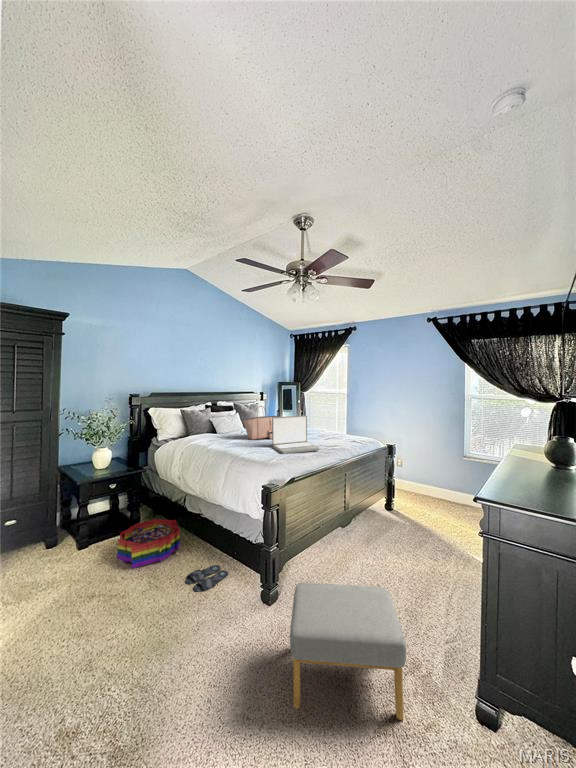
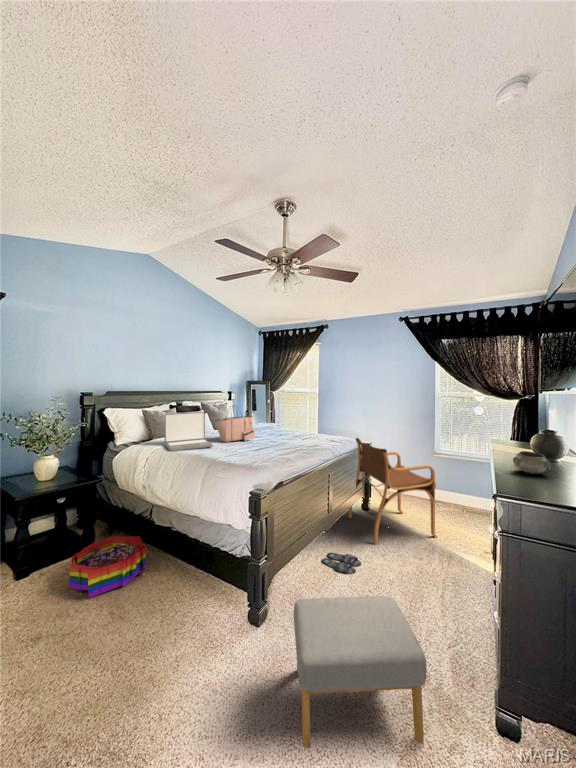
laptop: present [272,415,319,454] -> present [165,412,213,451]
armchair: none [370,439,458,543] -> present [348,438,438,545]
decorative bowl: none [513,457,551,480] -> present [513,451,551,474]
slippers: present [185,565,228,592] -> present [321,553,361,574]

